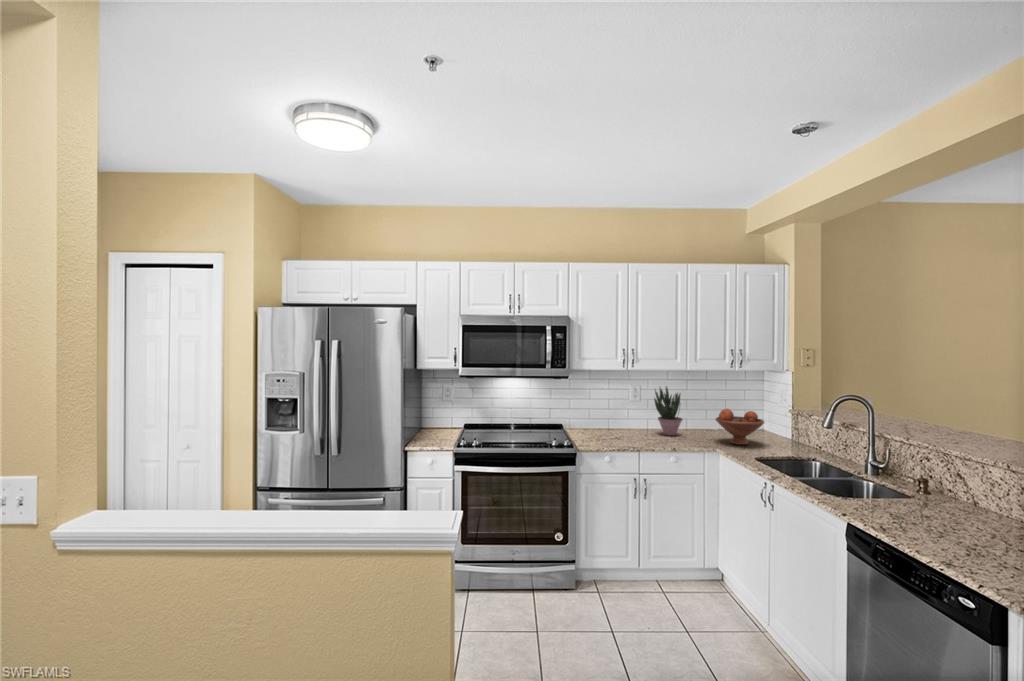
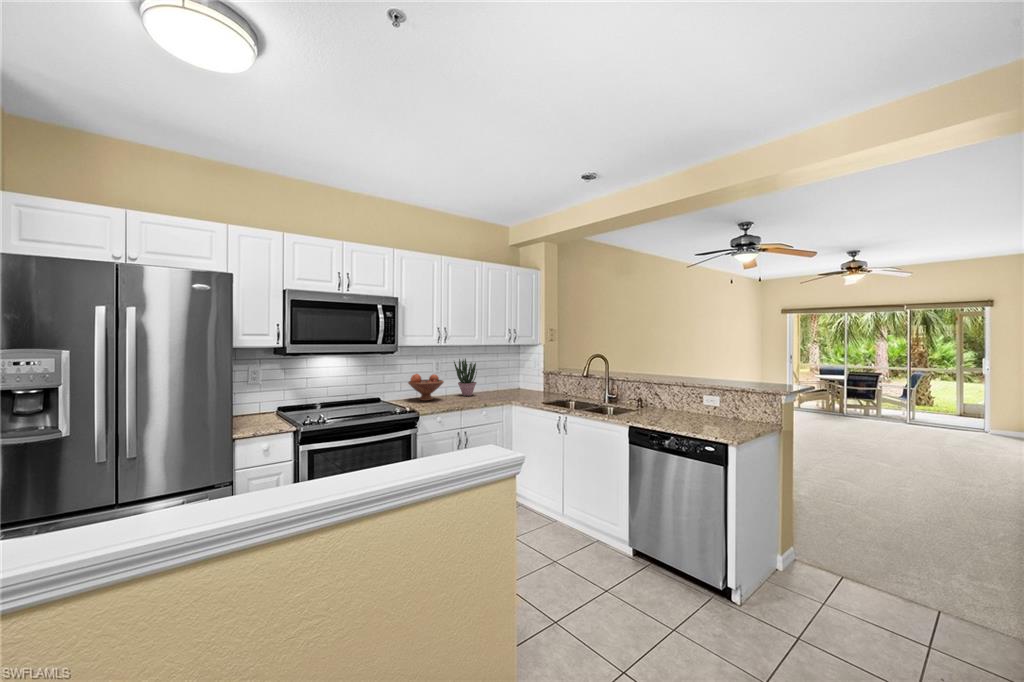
fruit bowl: present [716,409,764,445] -> present [408,374,444,401]

